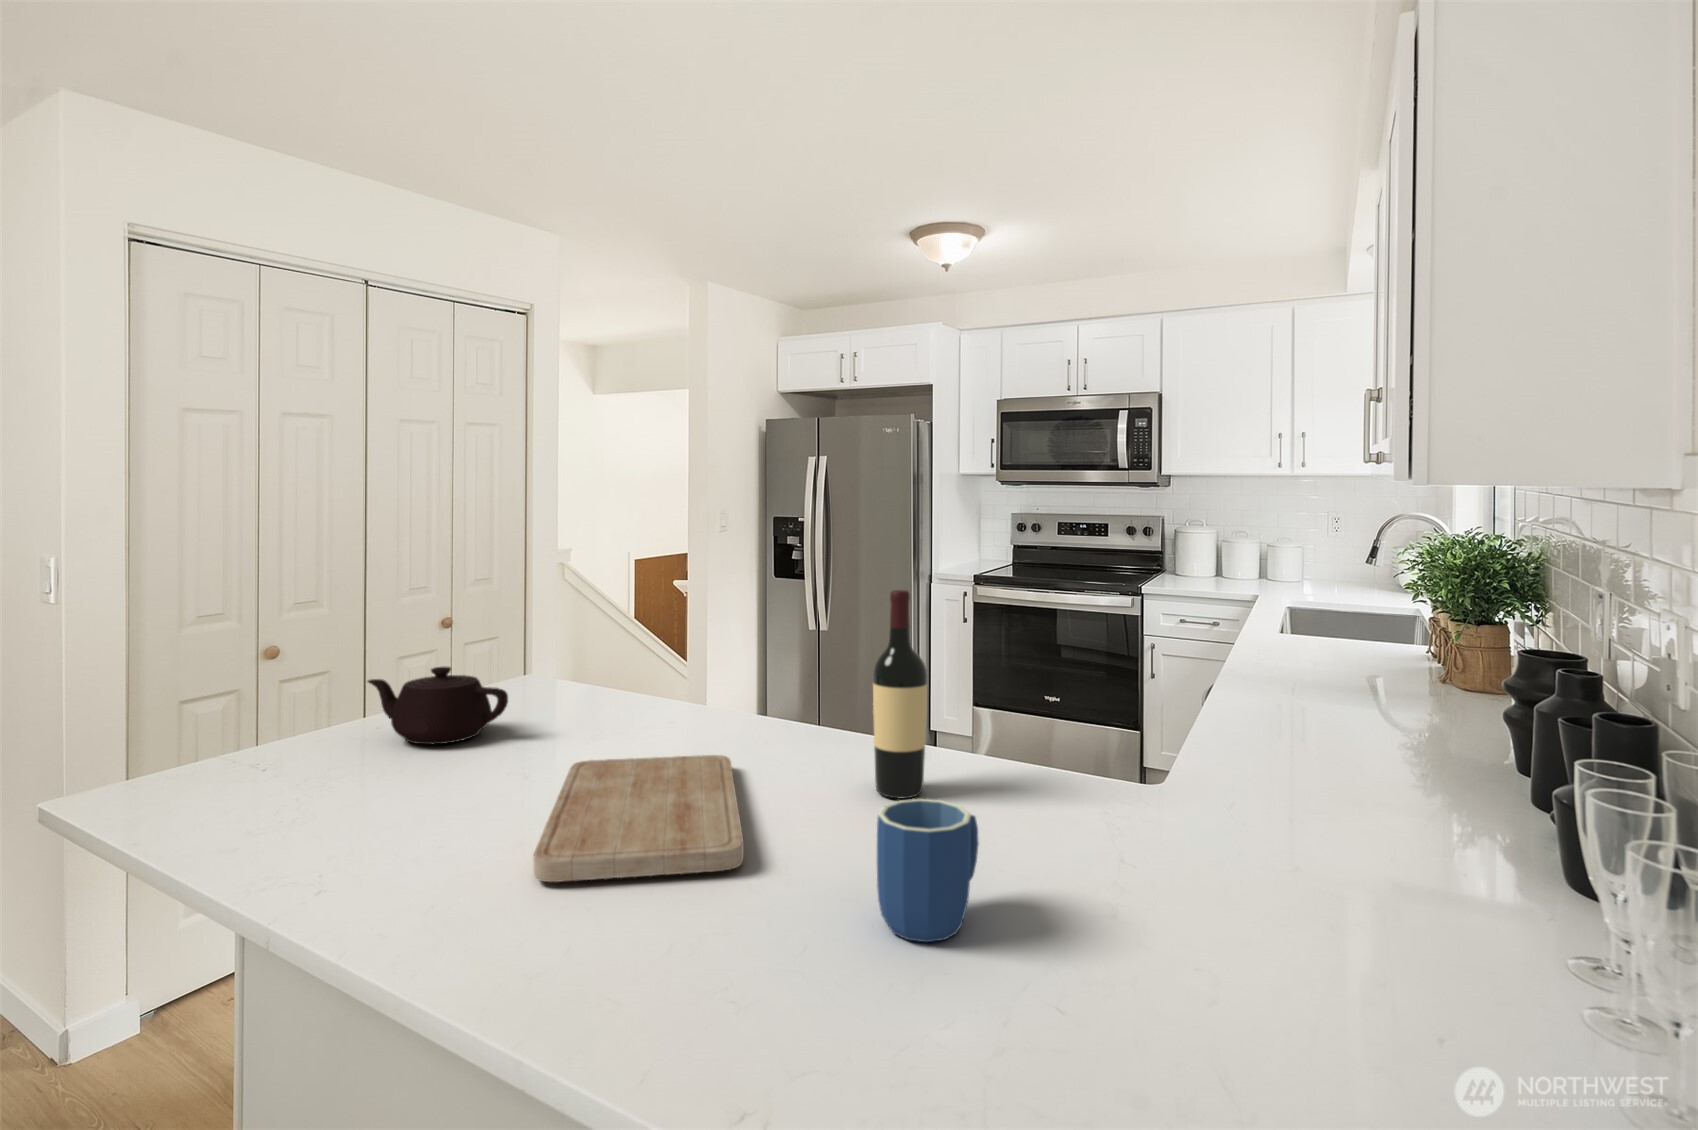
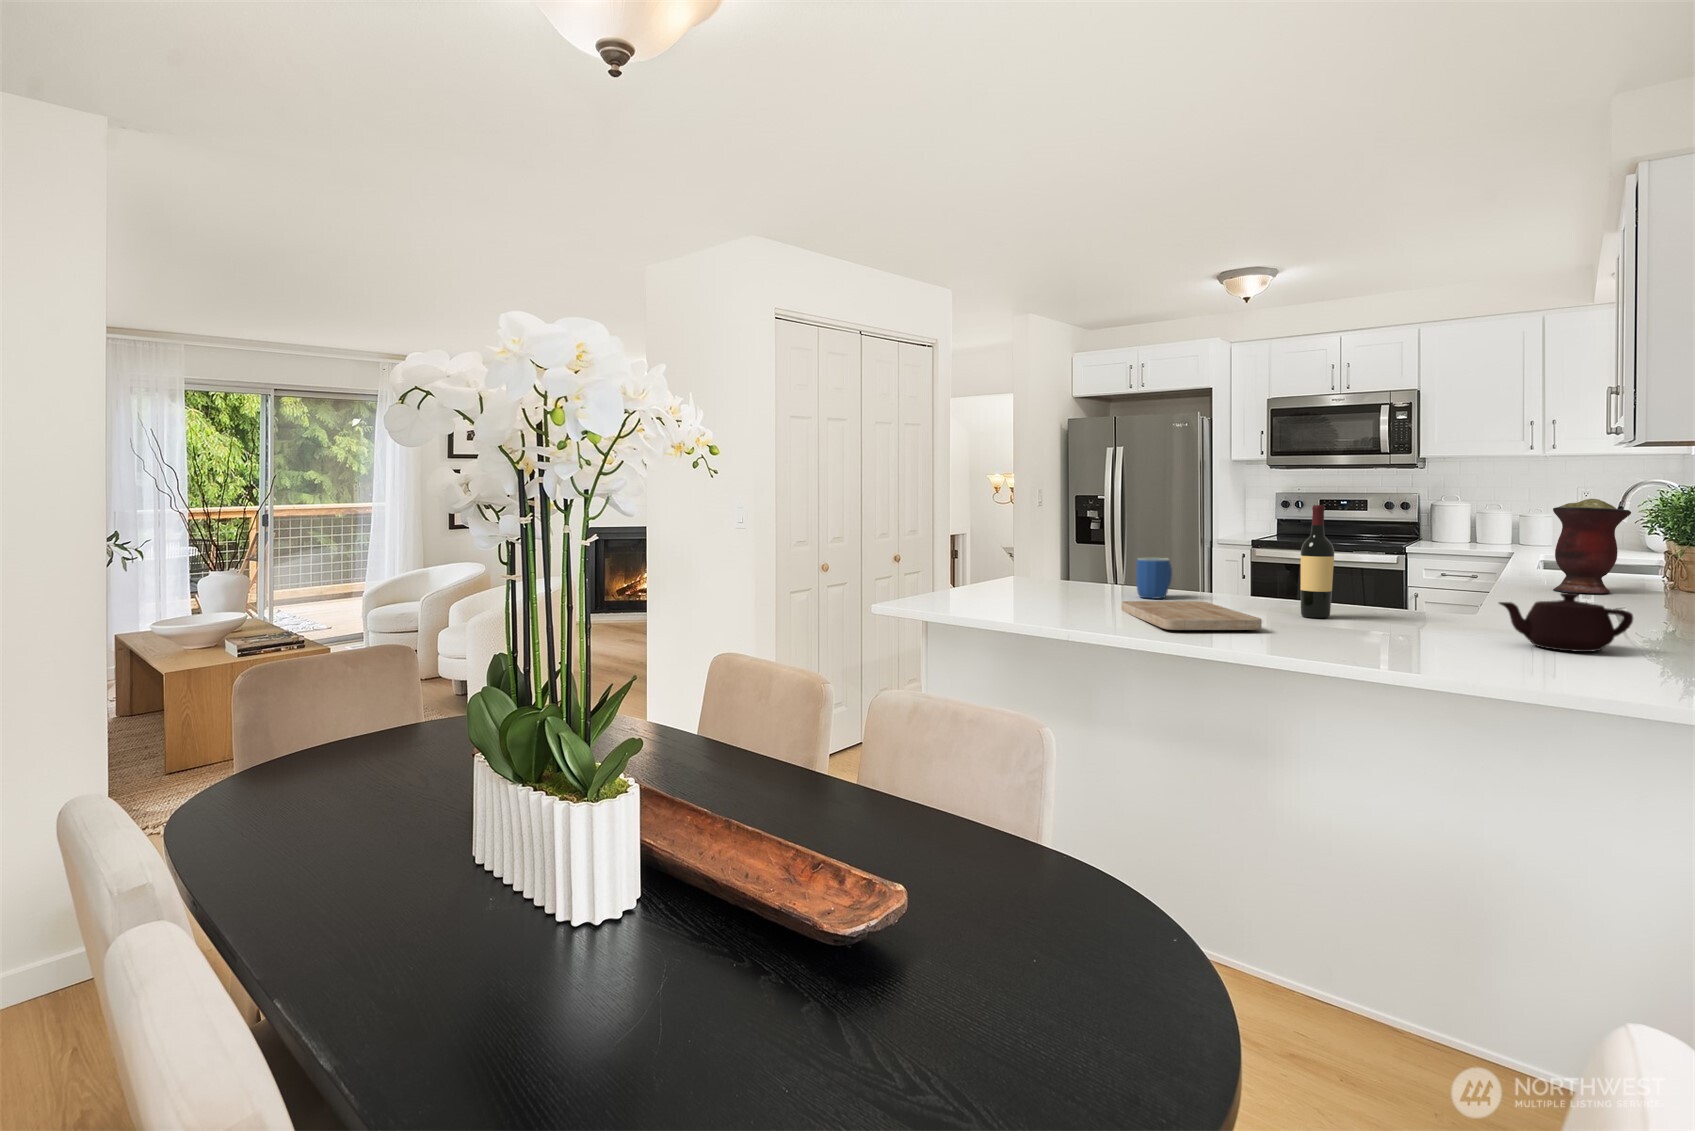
vase: none [1295,553,1395,693] -> present [1553,499,1631,593]
teapot: present [368,667,508,744] -> present [1499,593,1633,652]
mug: present [877,799,979,942] -> present [1136,558,1172,599]

